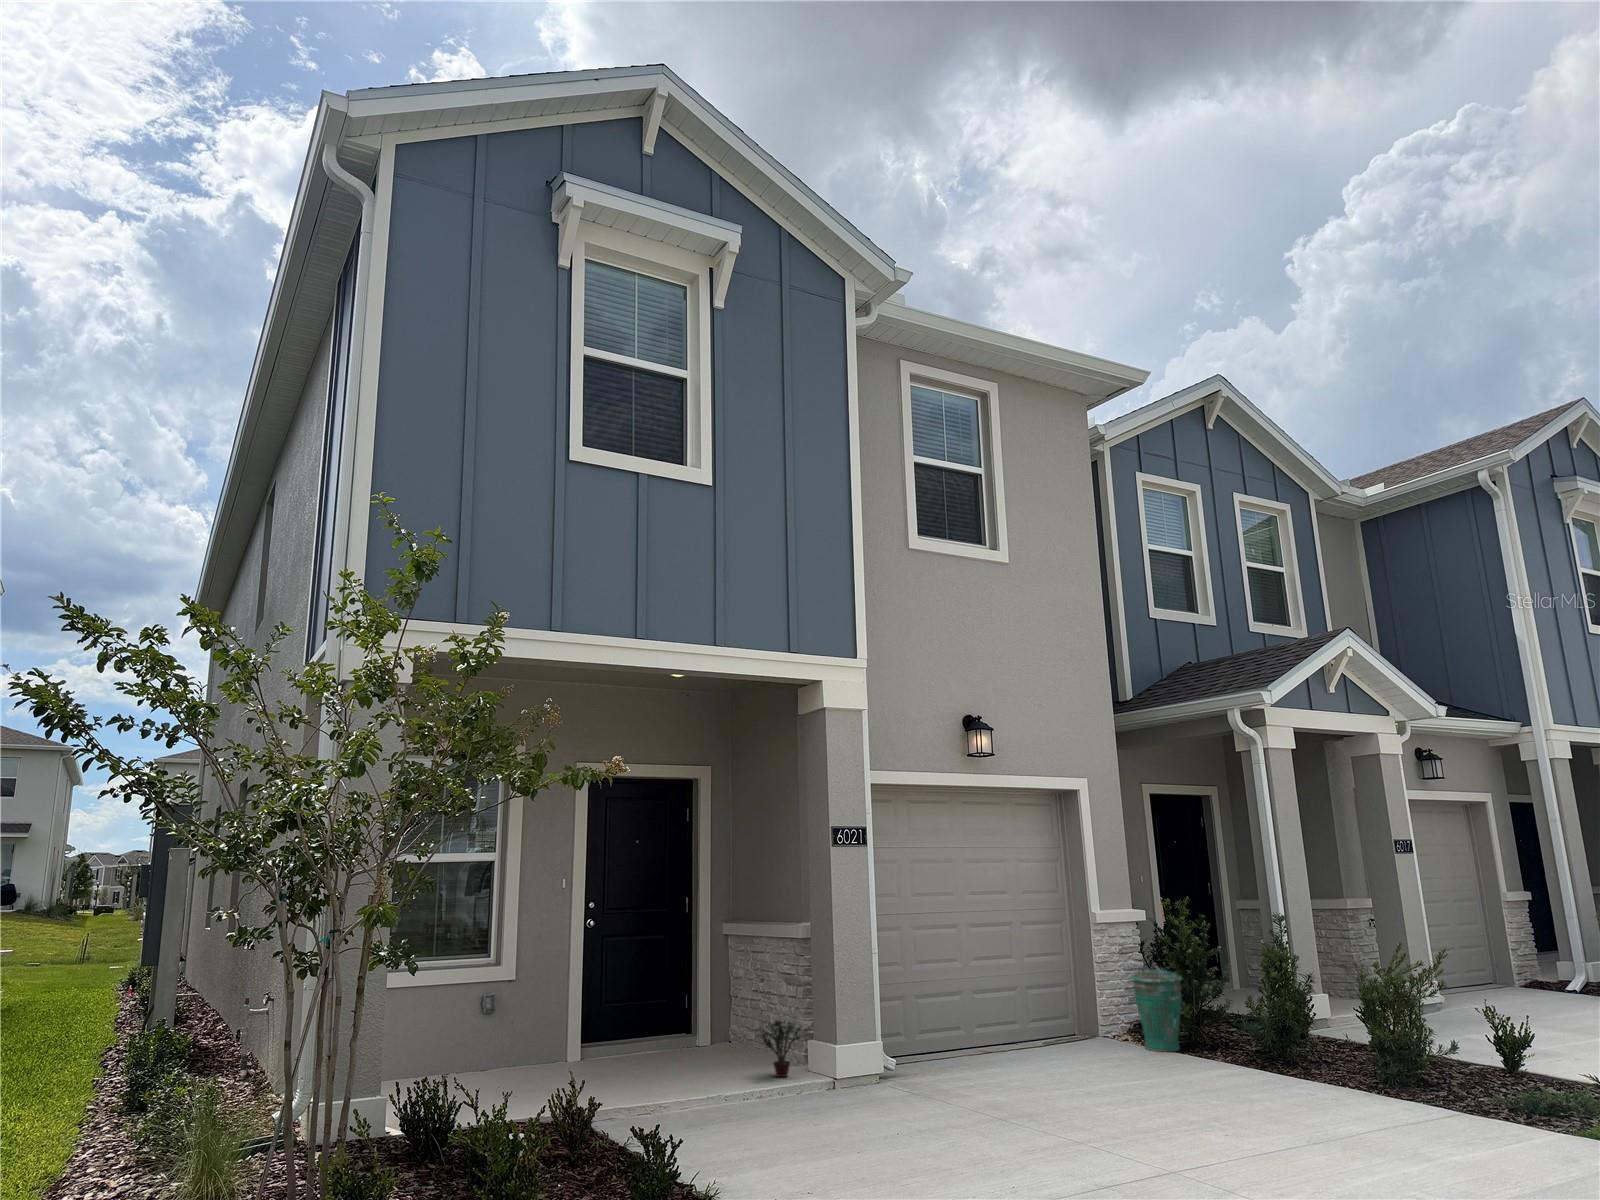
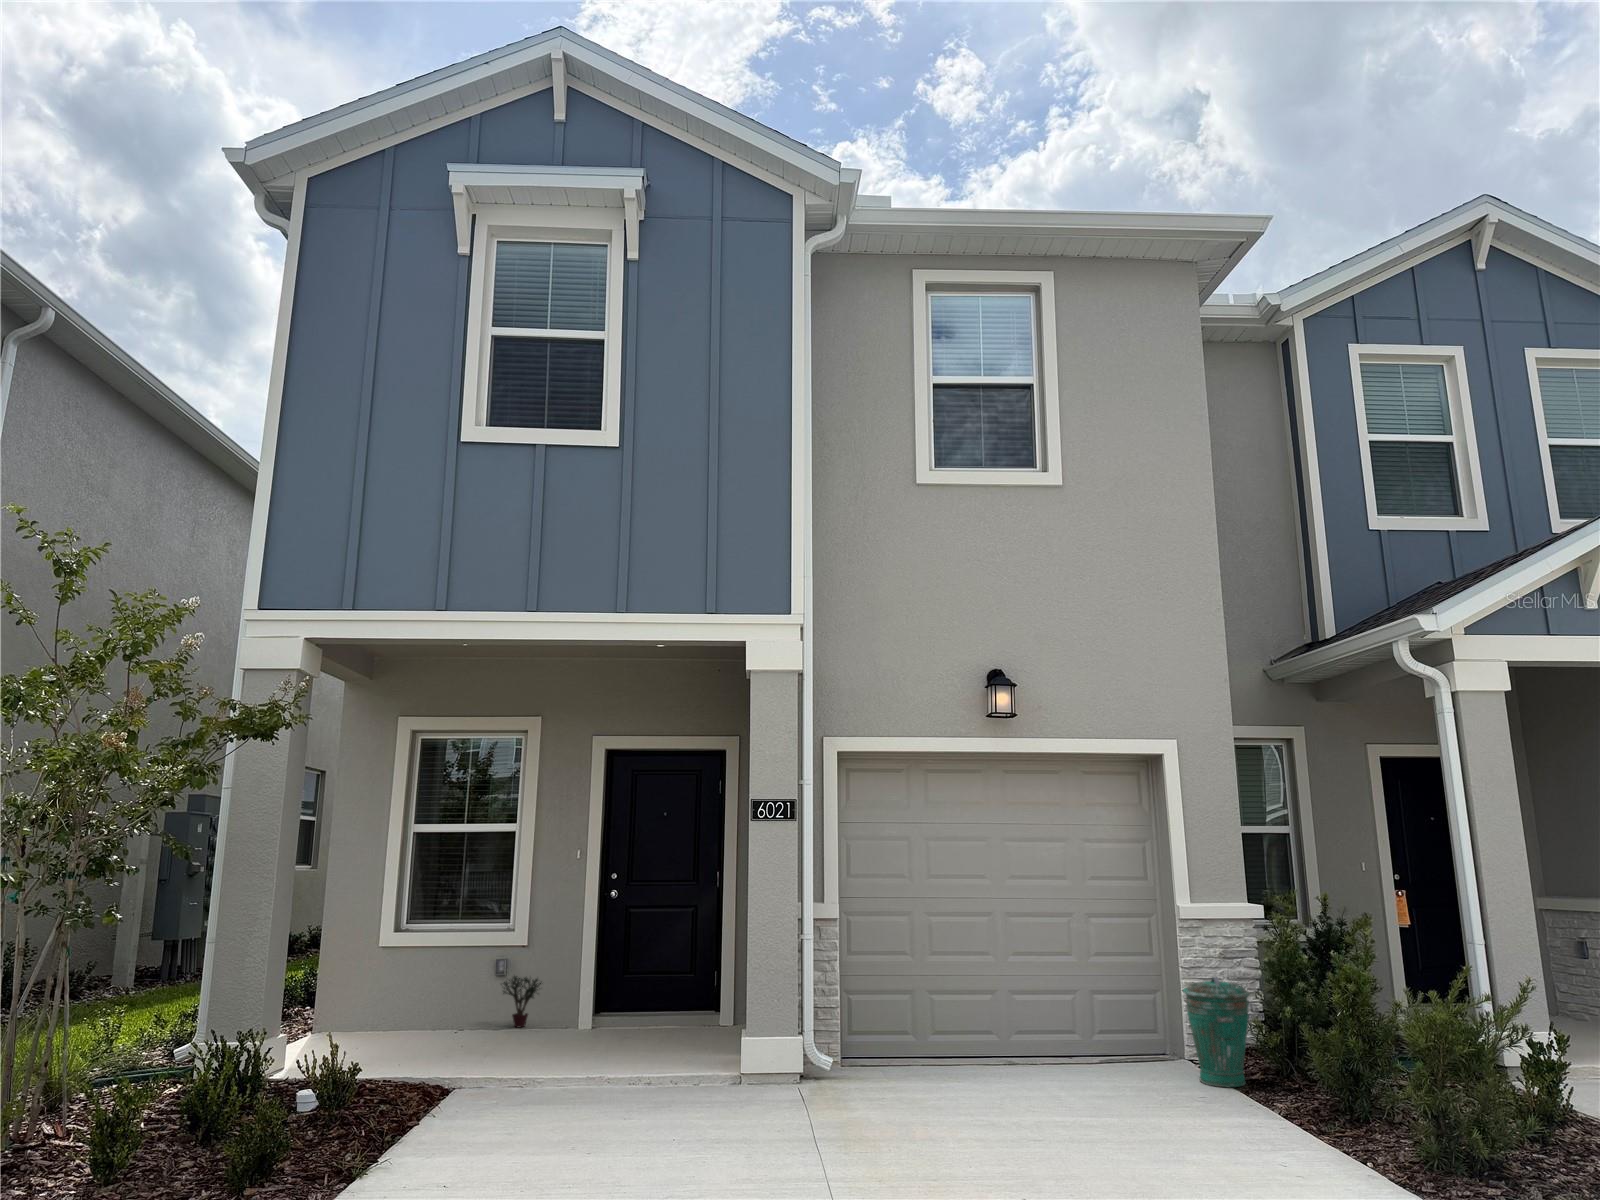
potted plant: present [757,1020,805,1077] -> present [503,976,541,1027]

